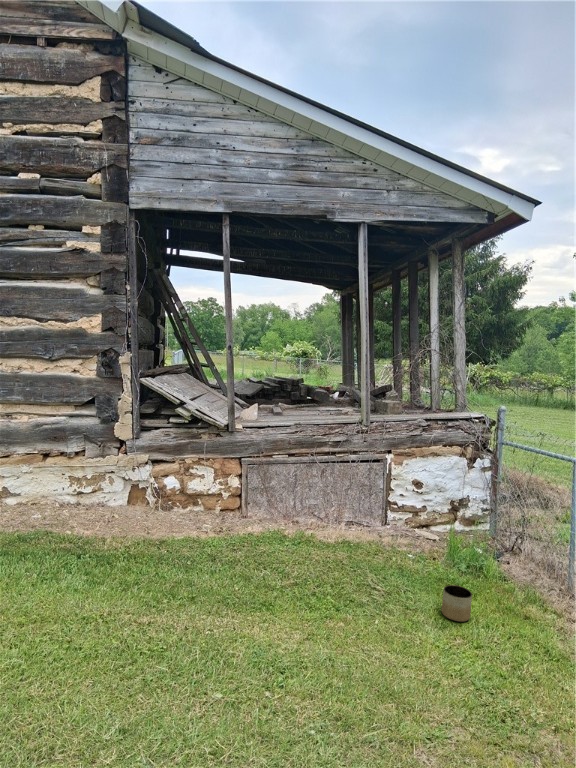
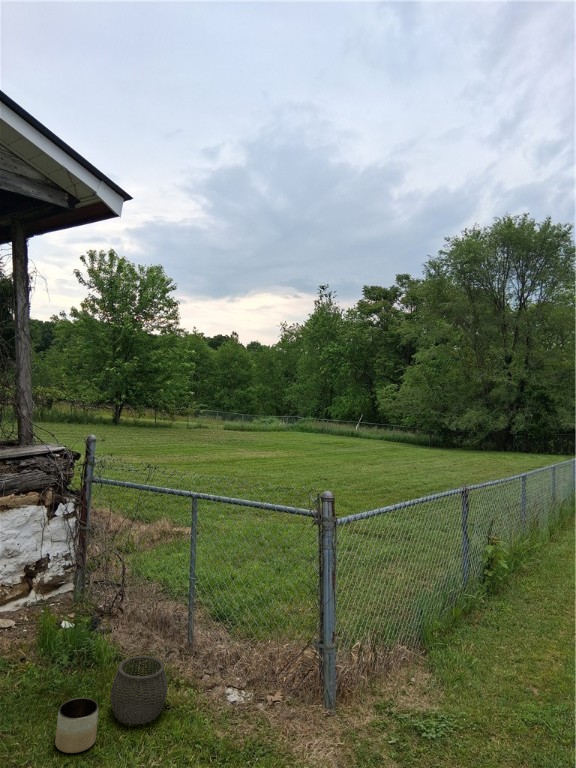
woven basket: none [486,574,533,626] -> present [111,656,168,725]

